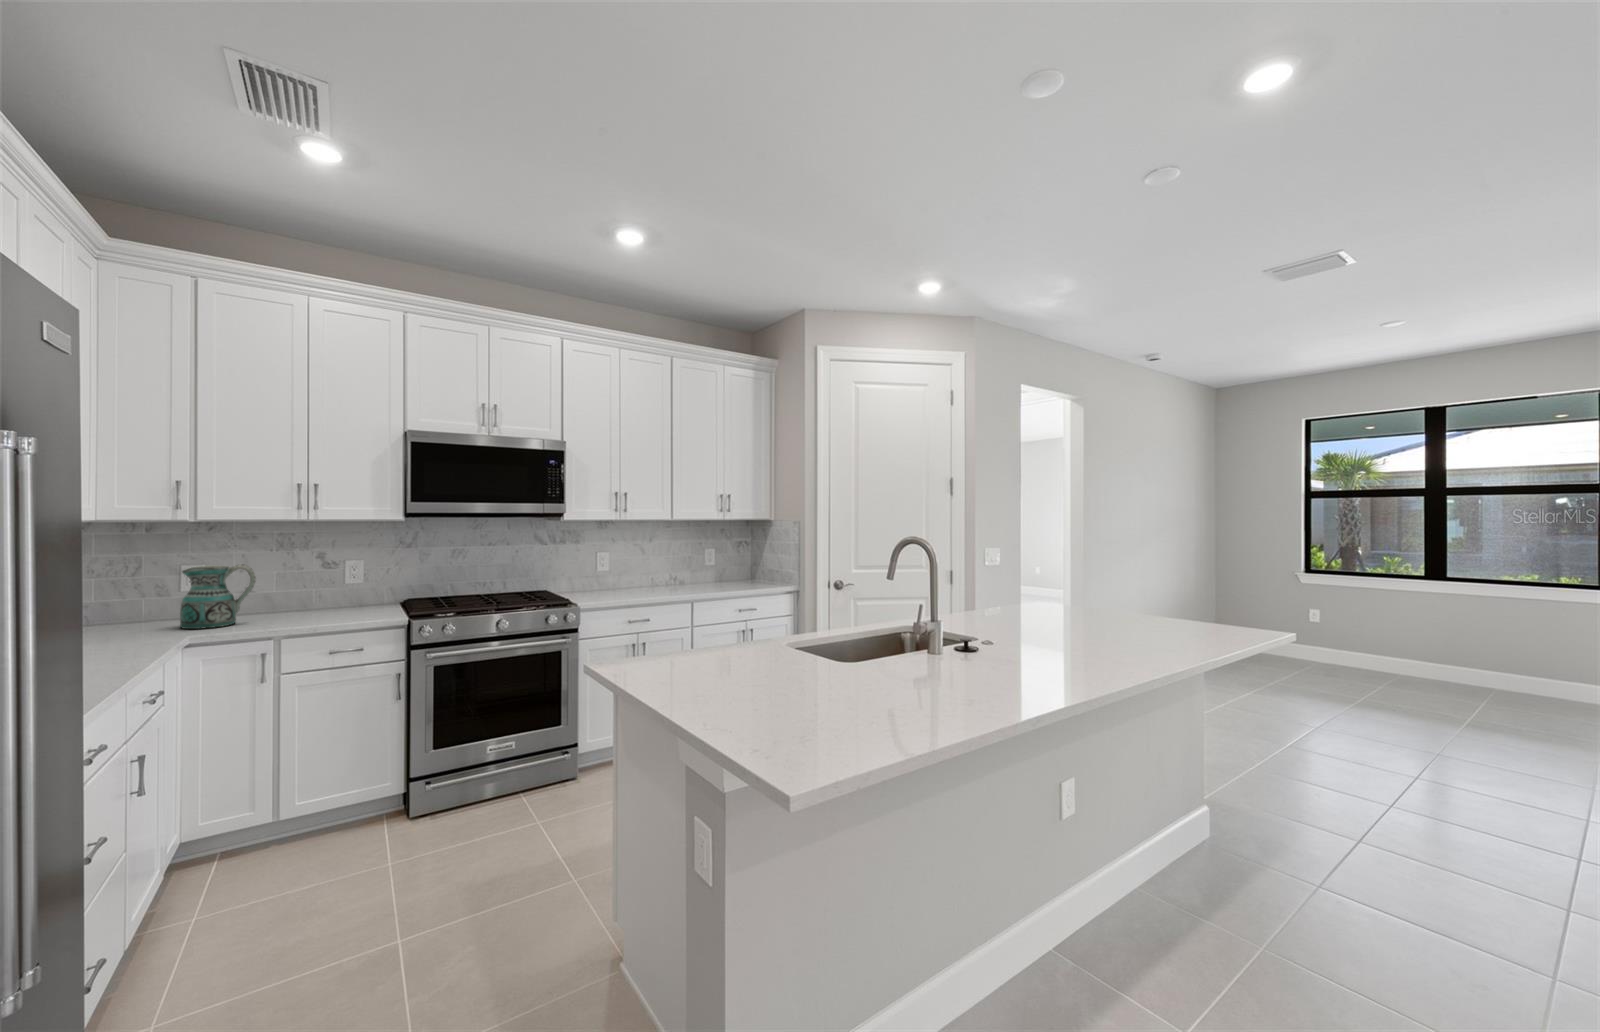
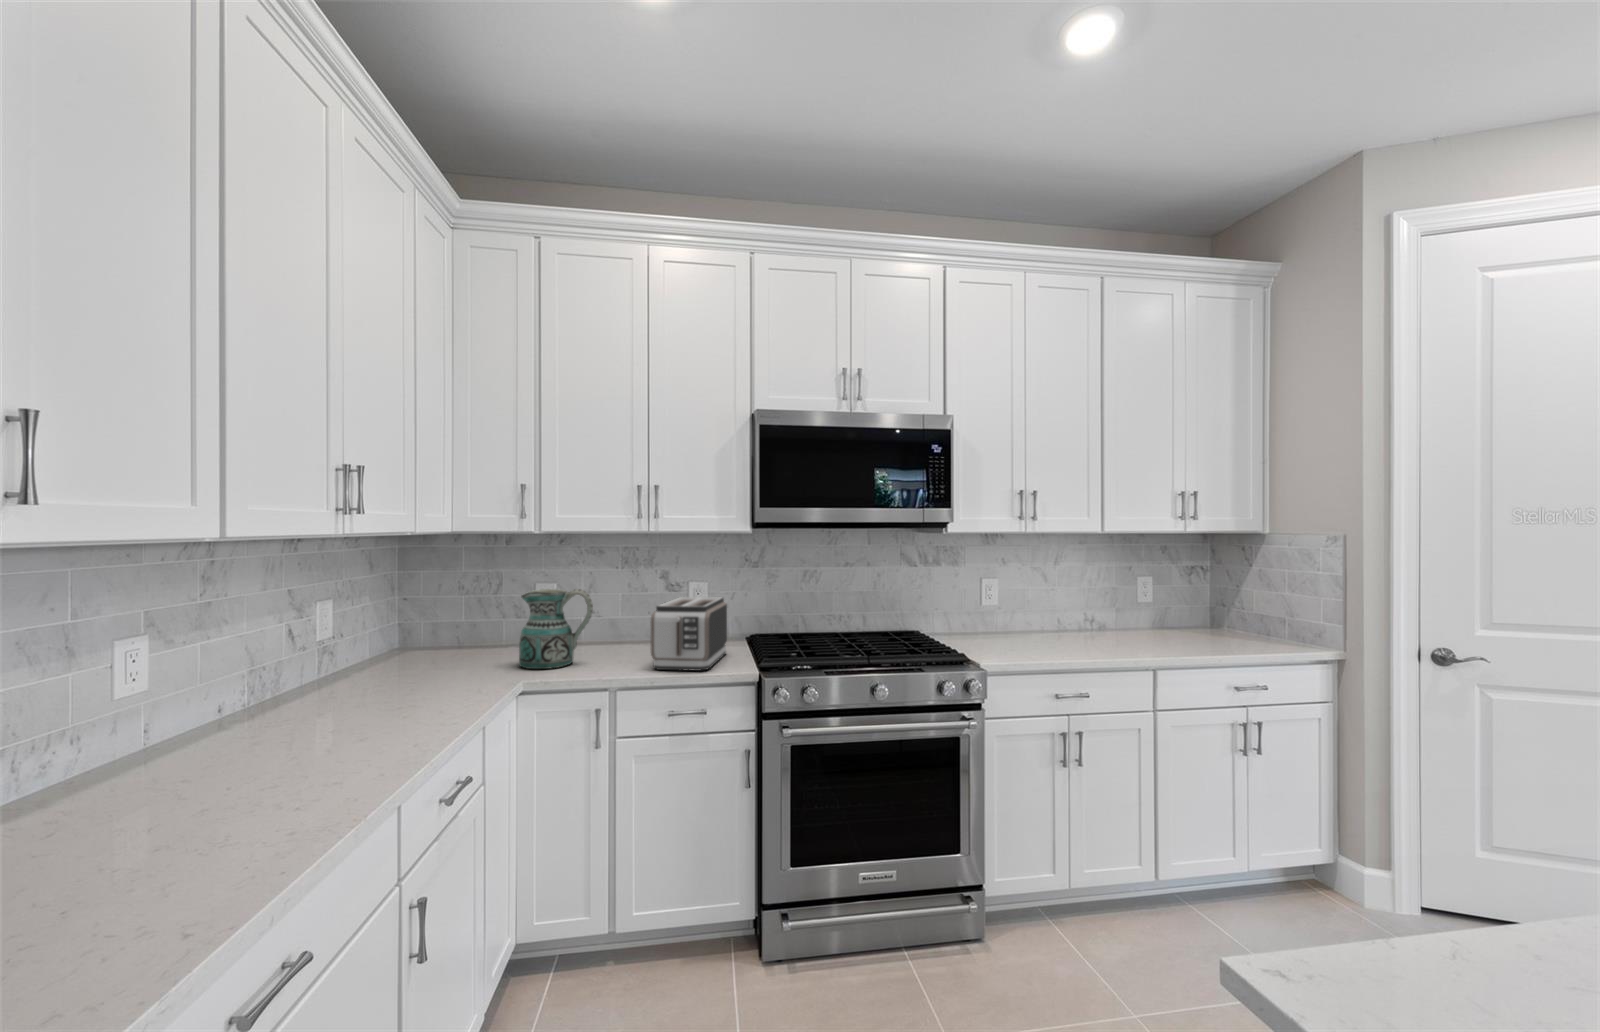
toaster: none [313,569,382,622] -> present [651,597,727,671]

